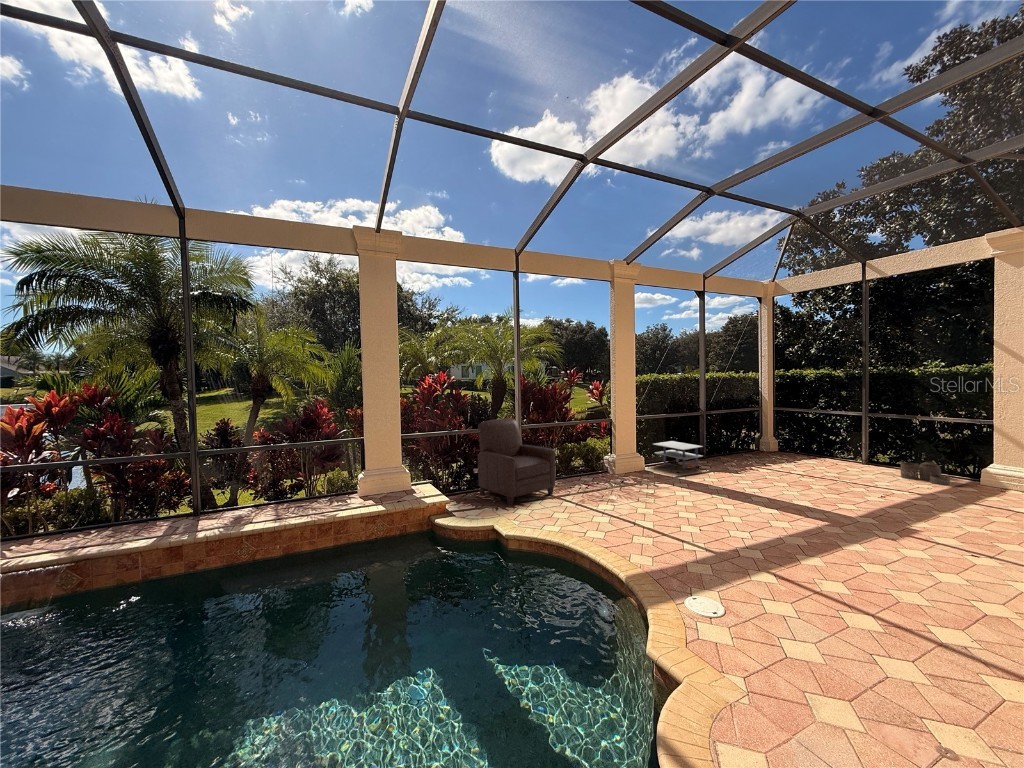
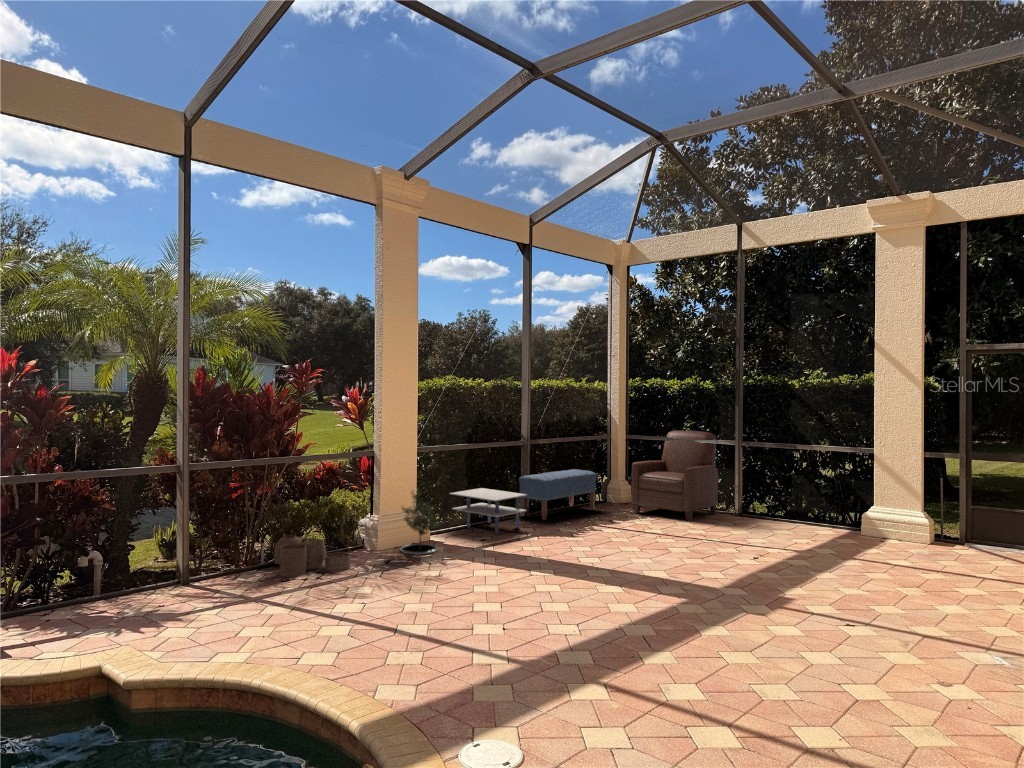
chair: present [478,419,555,505] -> present [632,430,718,521]
bench: none [695,430,750,462] -> present [519,469,597,520]
potted tree: none [627,440,652,480] -> present [401,489,438,555]
woven basket: present [900,461,950,485] -> present [274,534,350,577]

